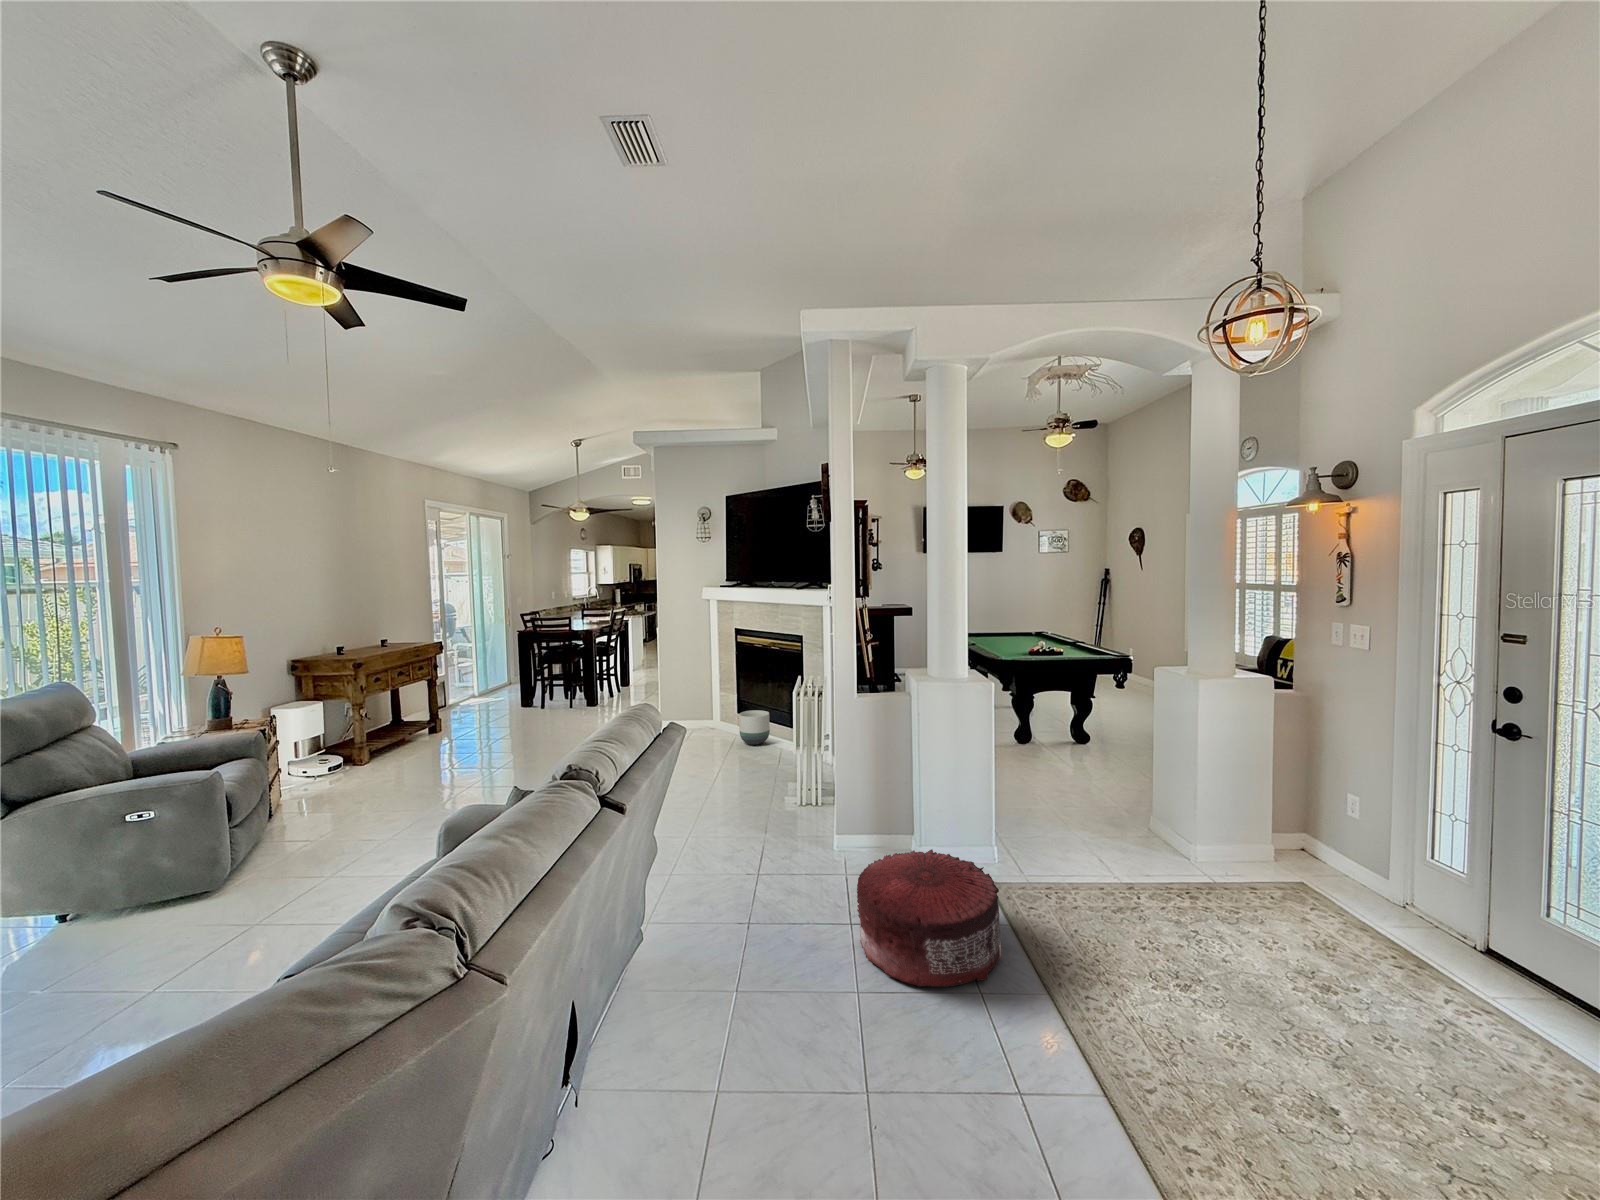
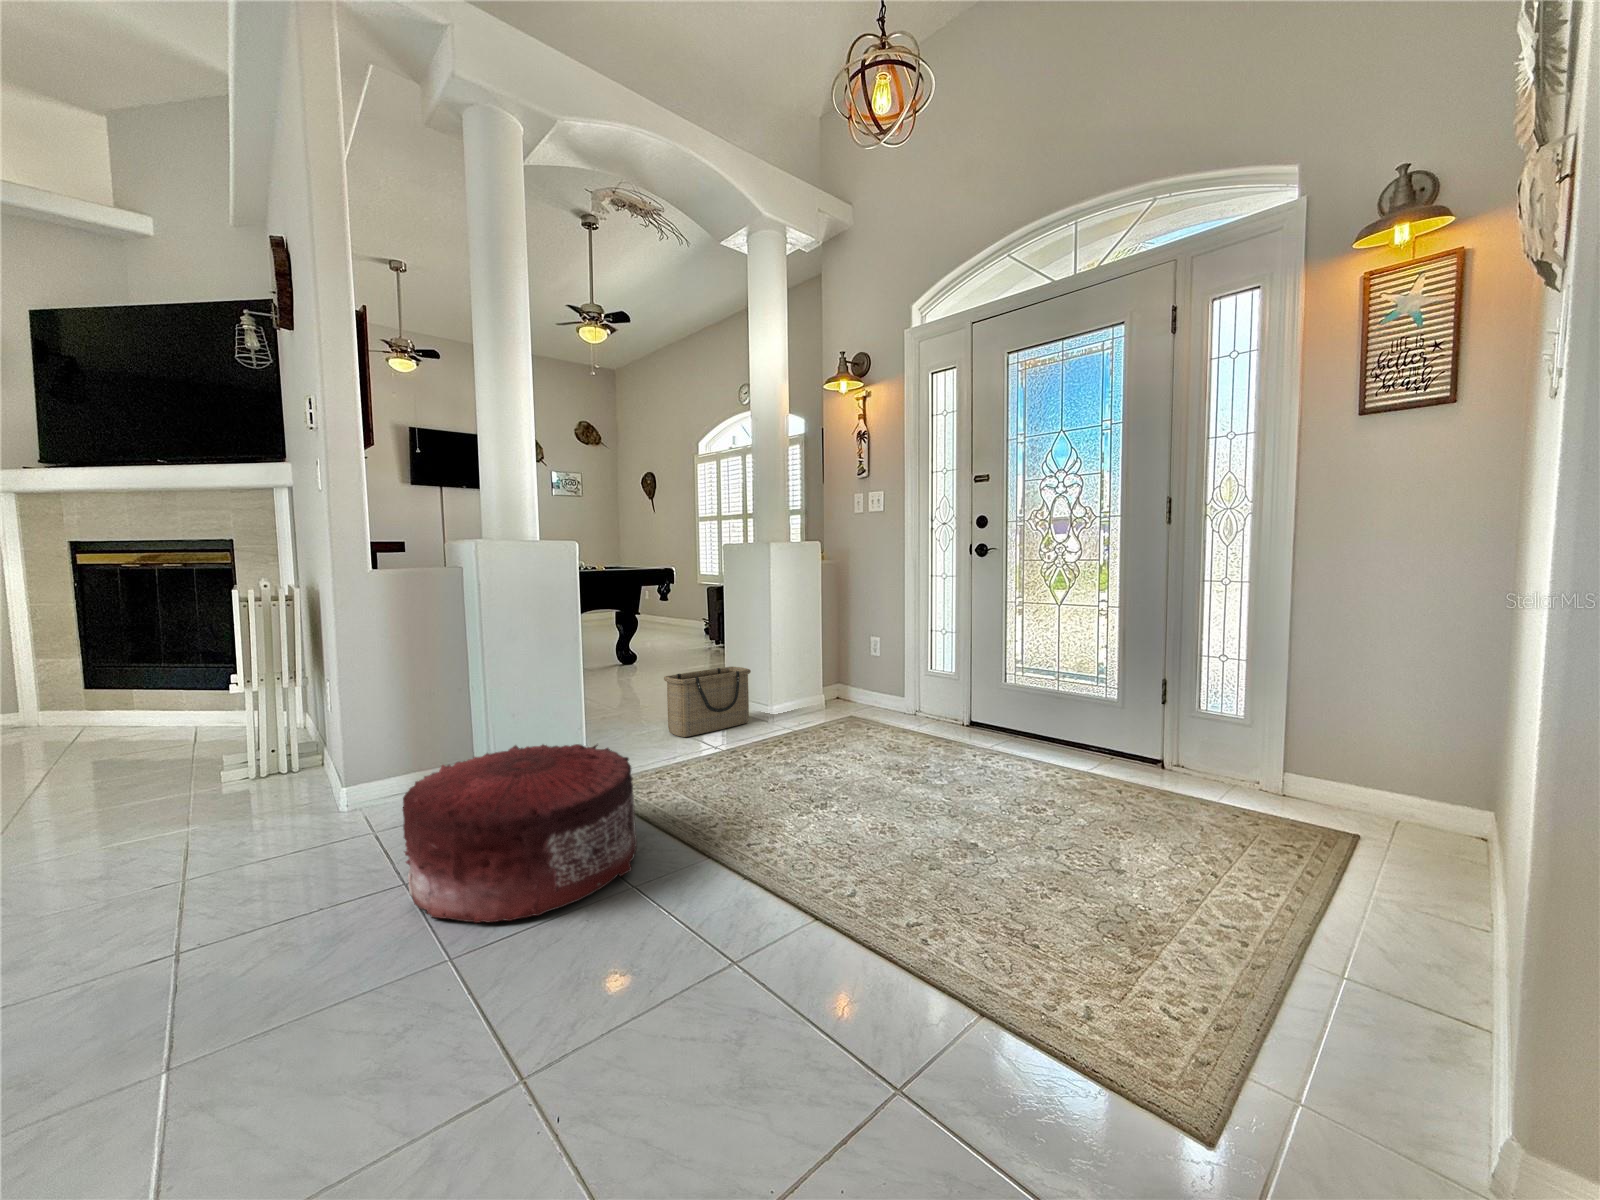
planter: present [739,710,770,745] -> none [46,679,129,739]
basket: none [1081,790,1174,851] -> present [664,667,751,737]

